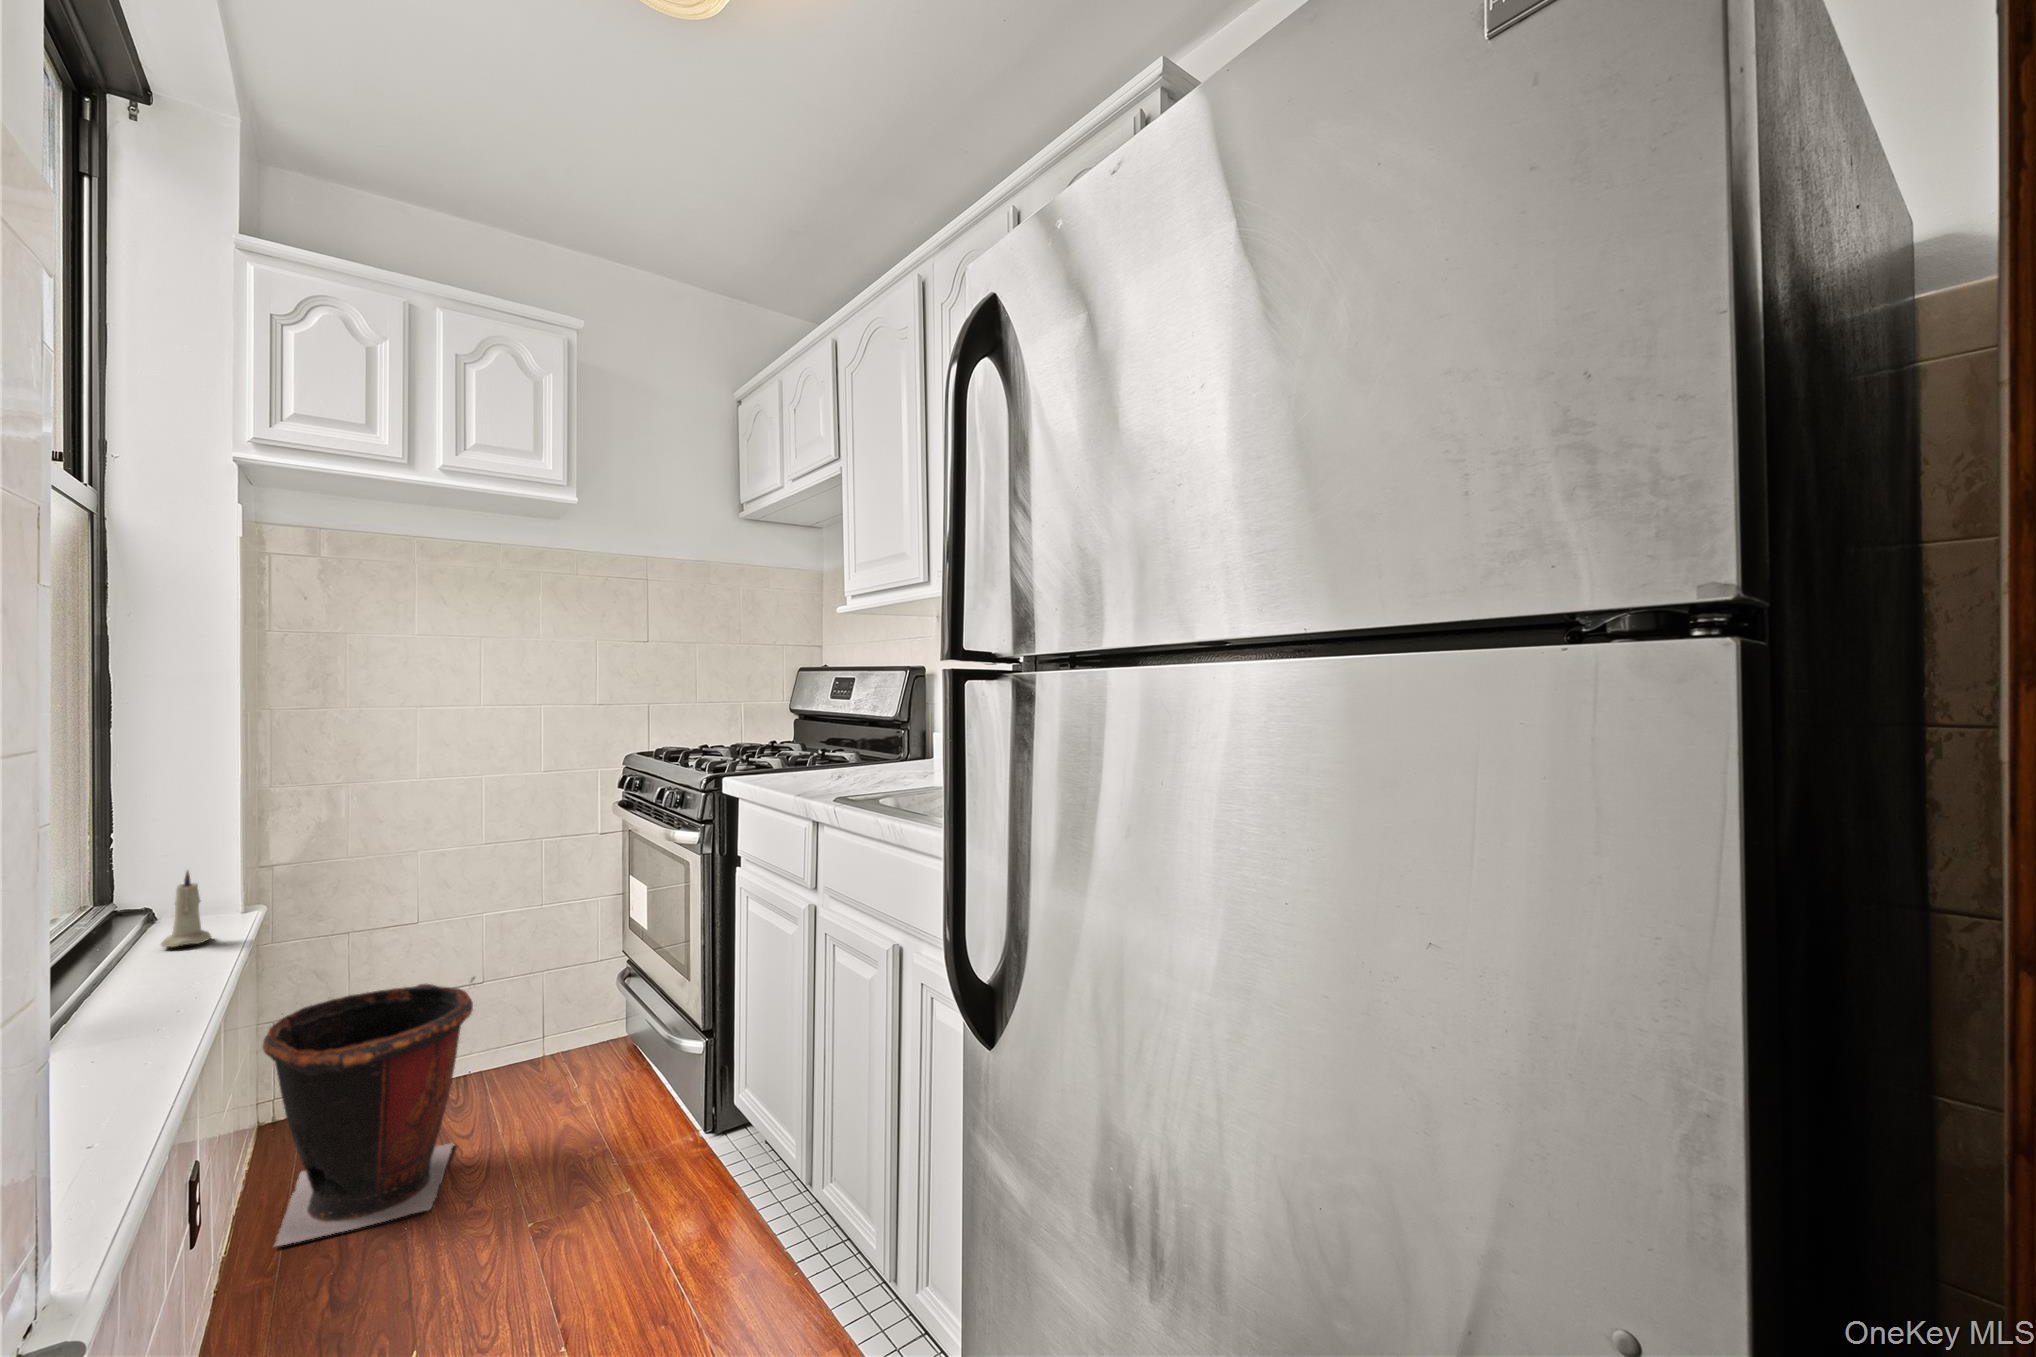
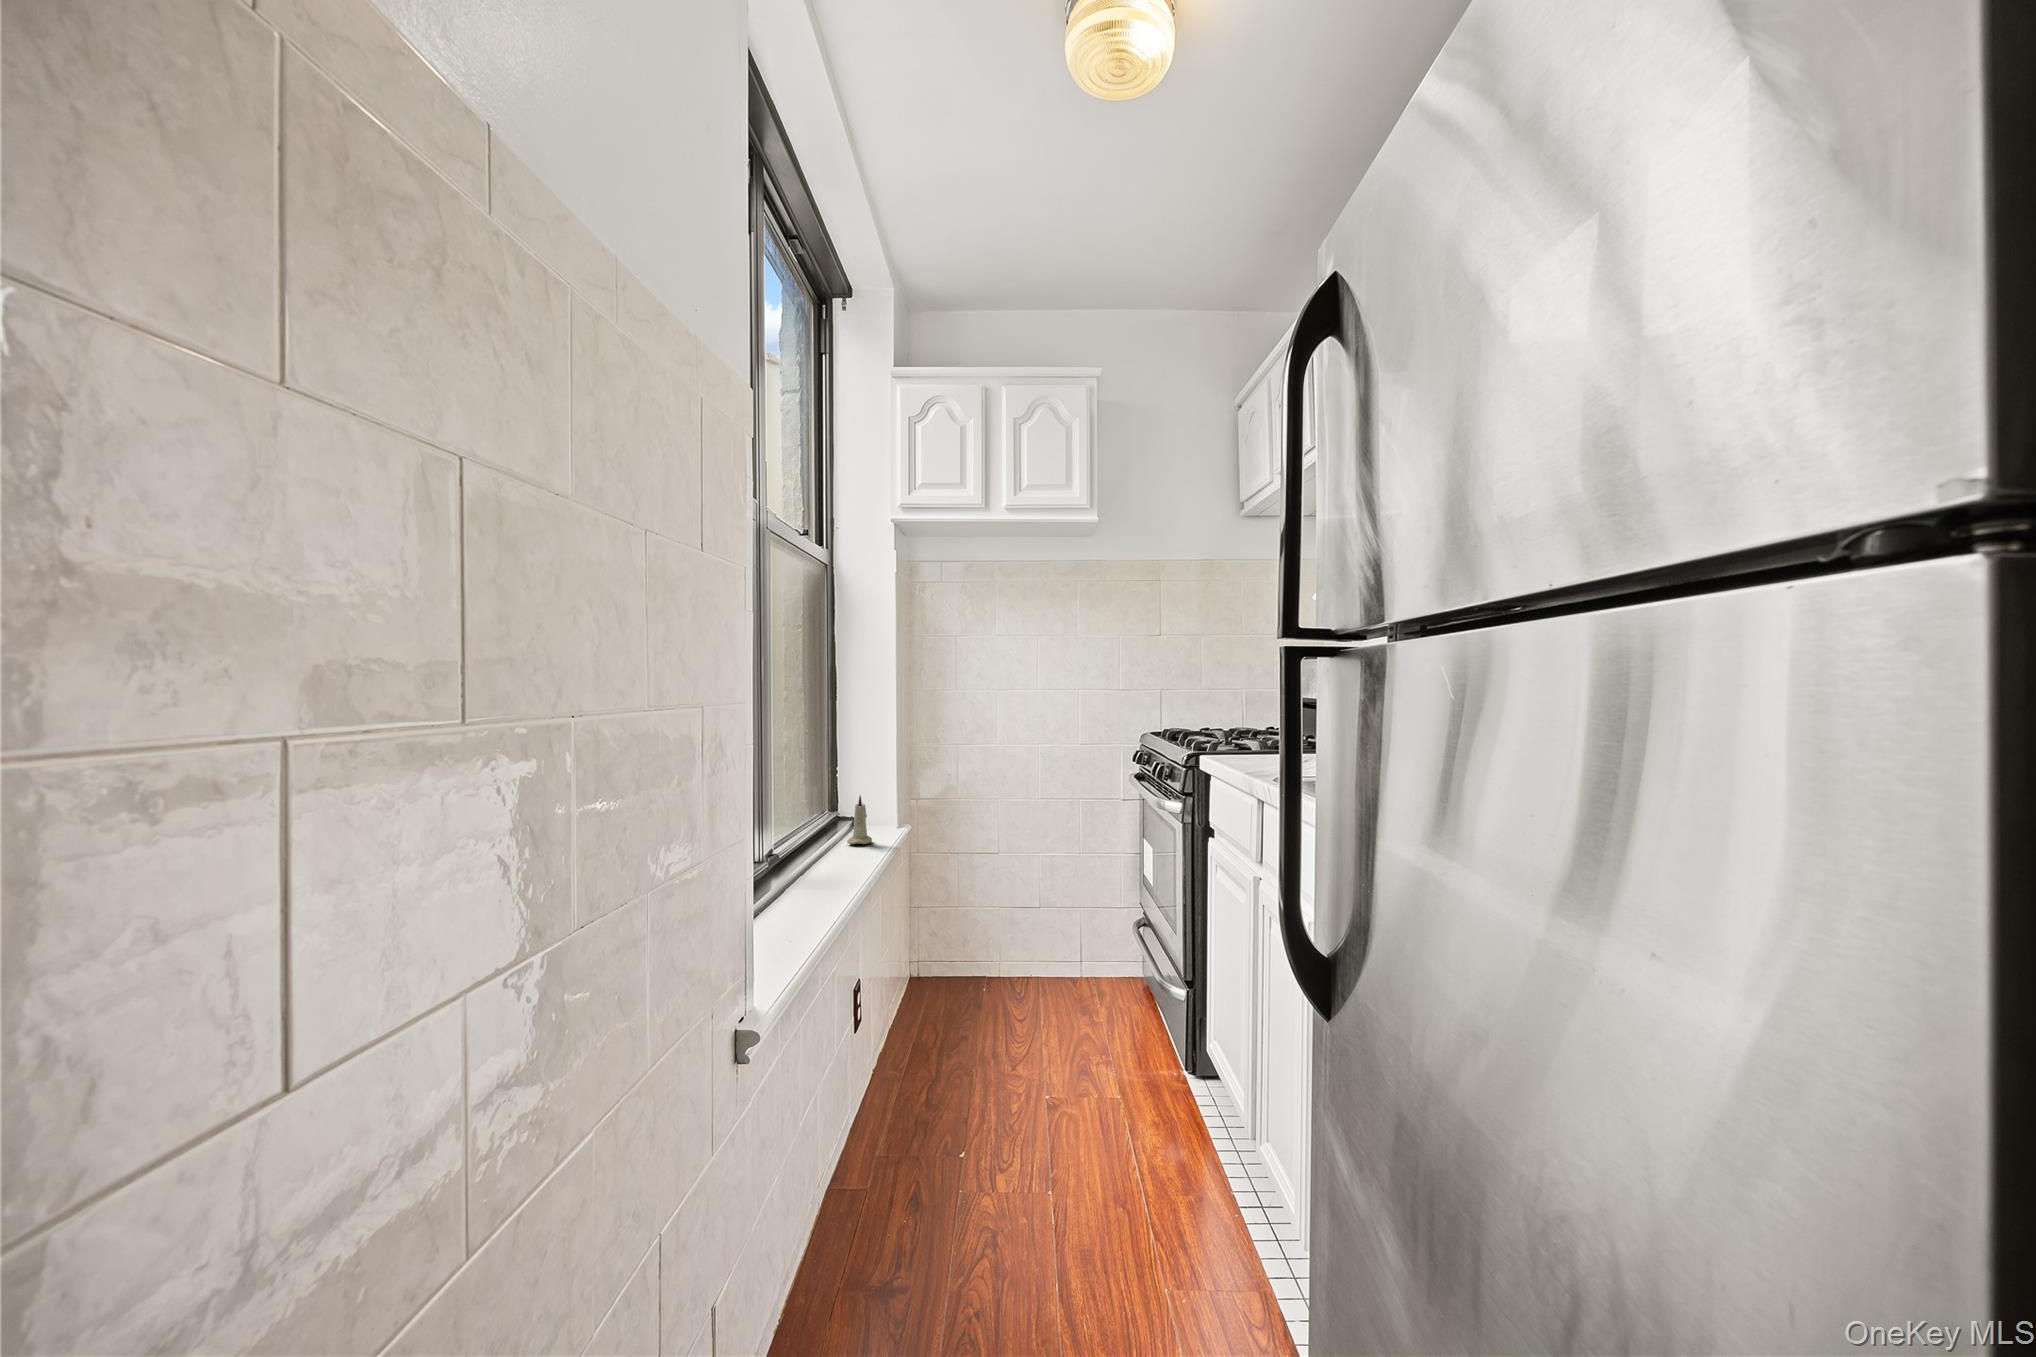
waste bin: present [263,977,475,1246] -> none [900,887,1025,1065]

